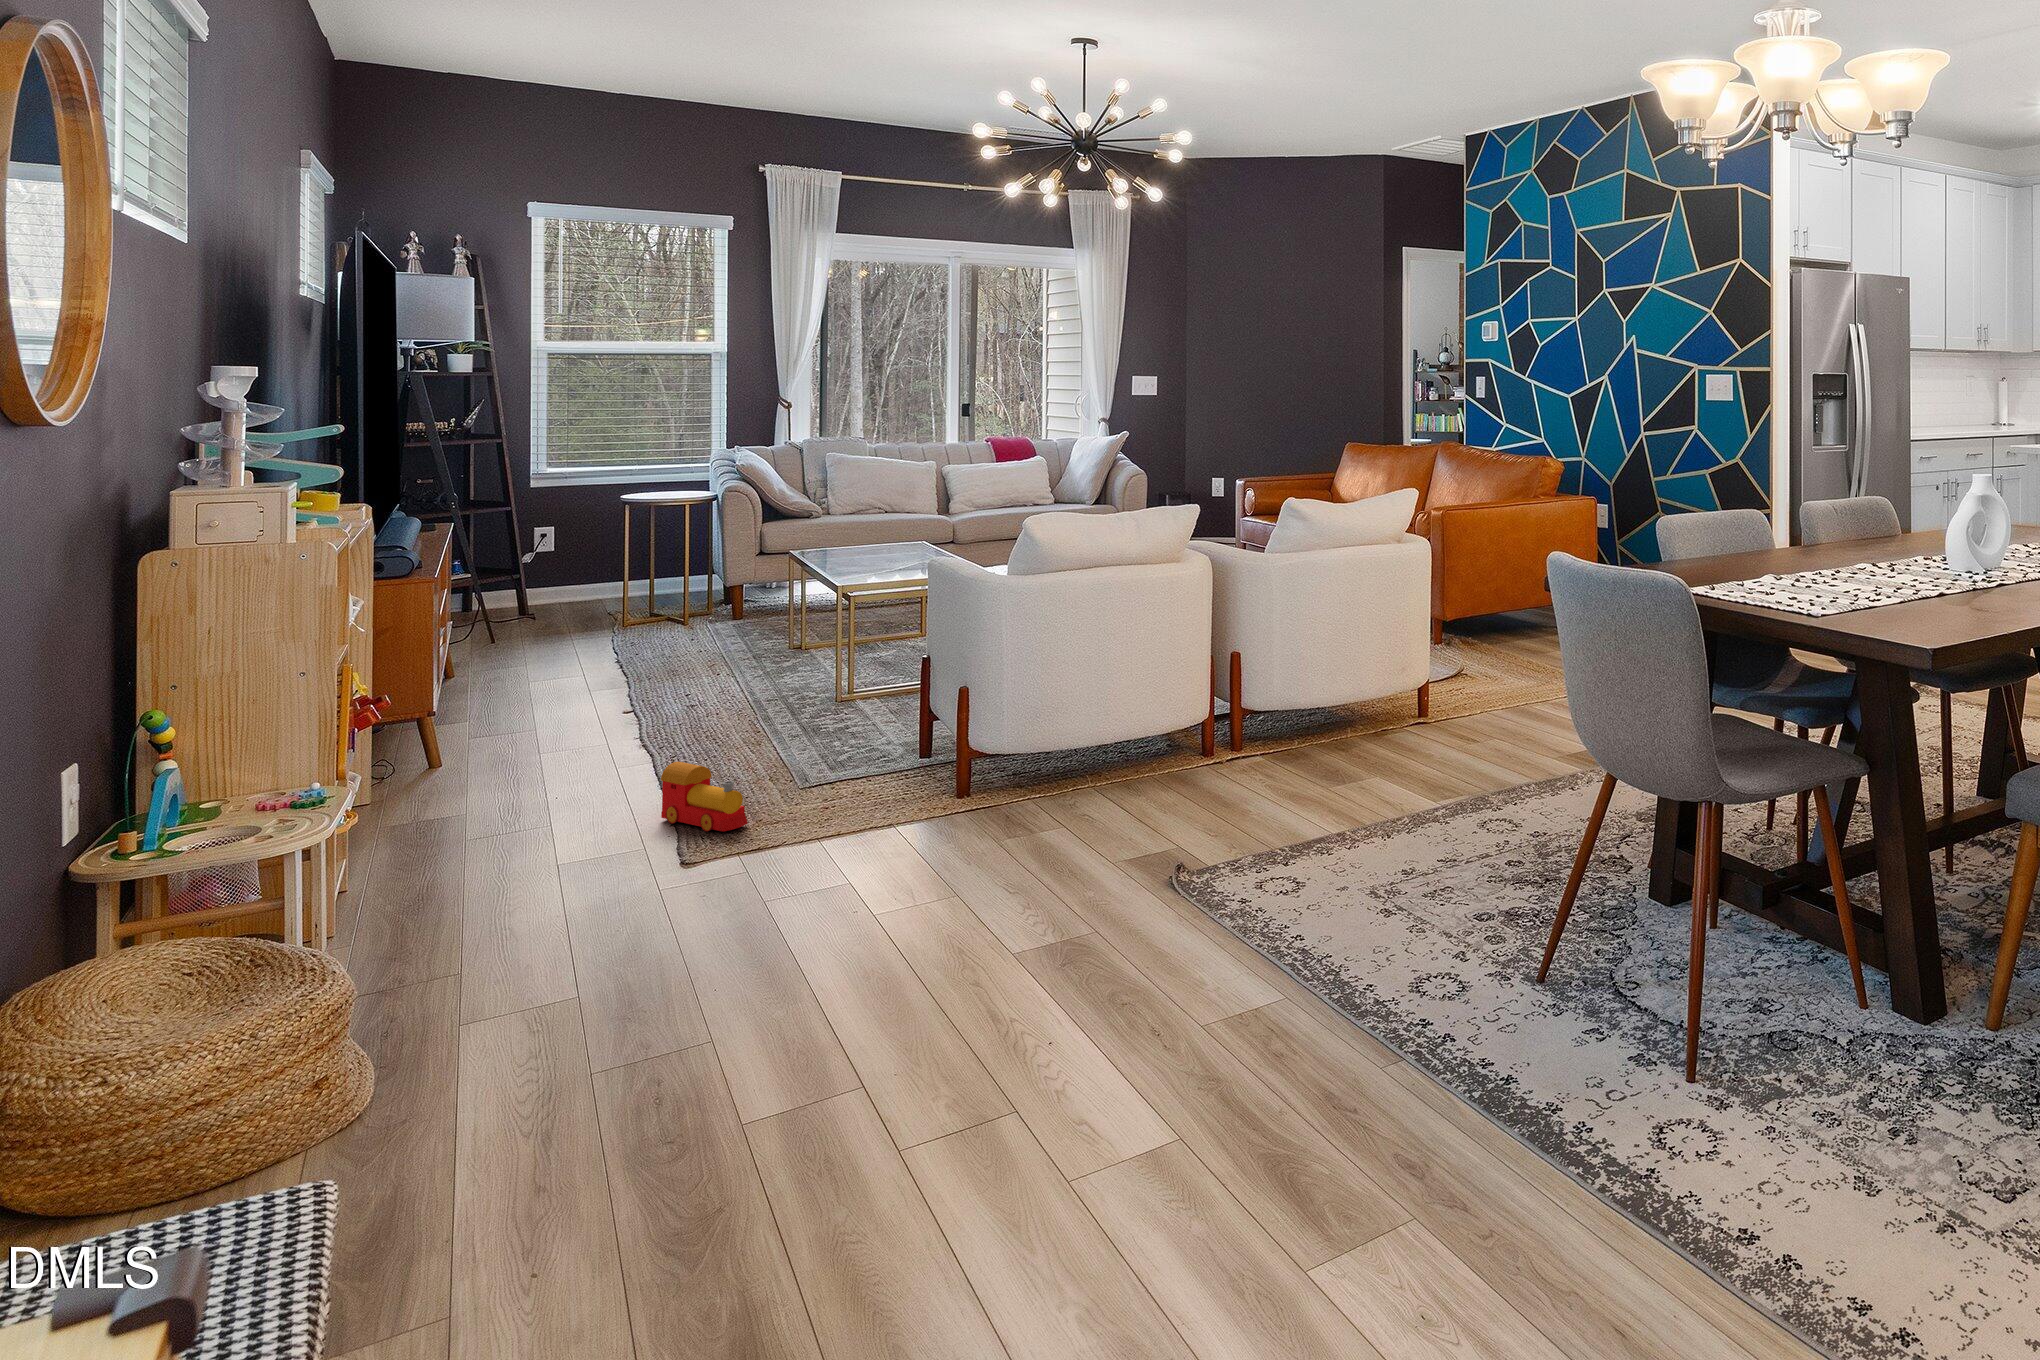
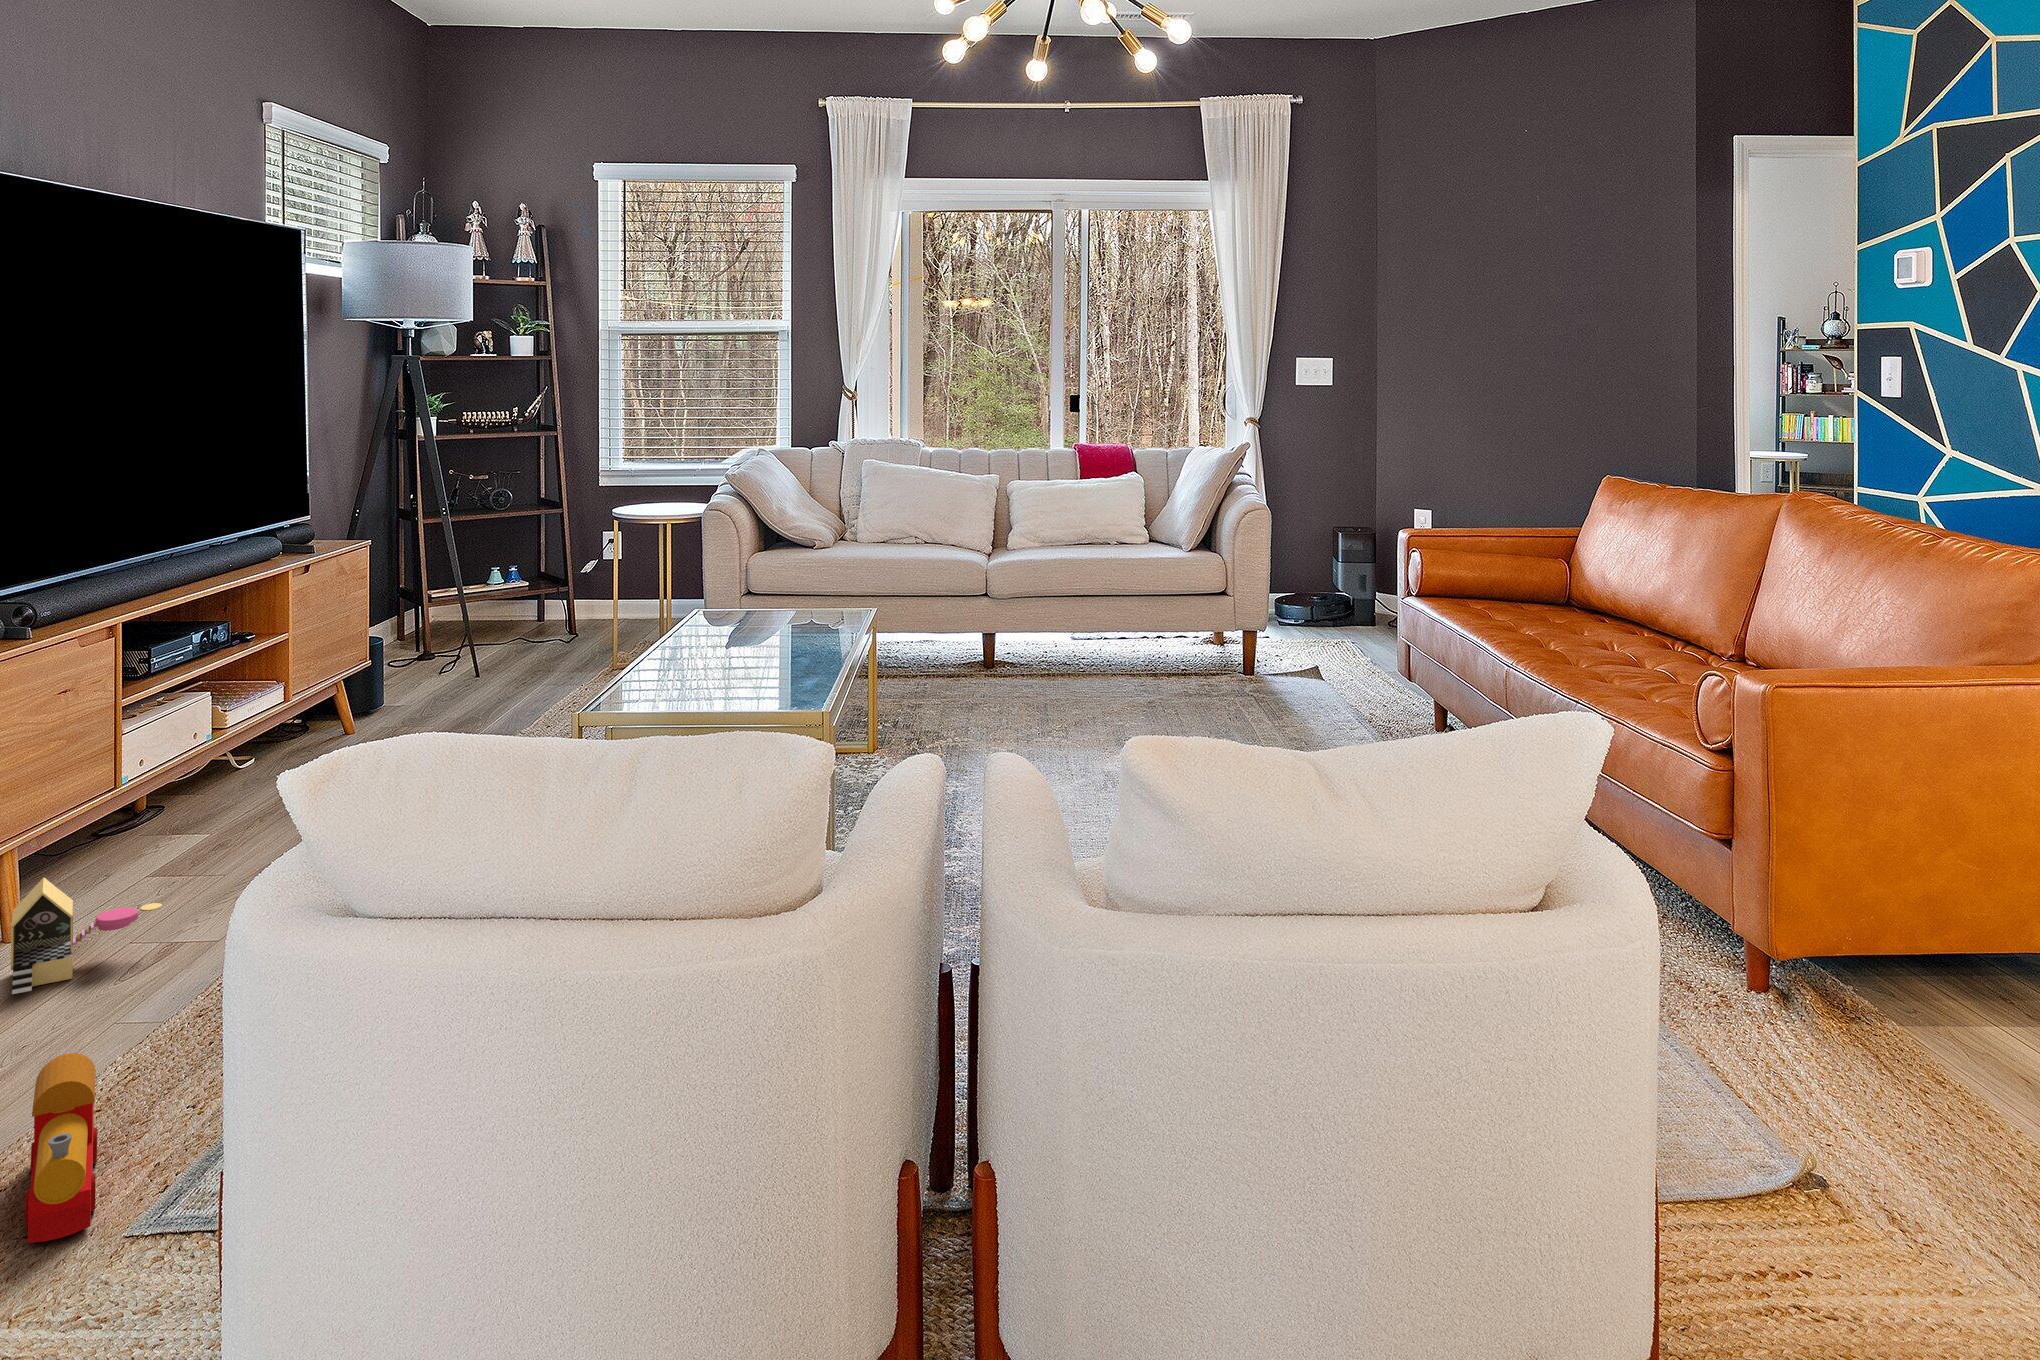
toy house: none [456,723,554,791] -> present [11,878,162,994]

